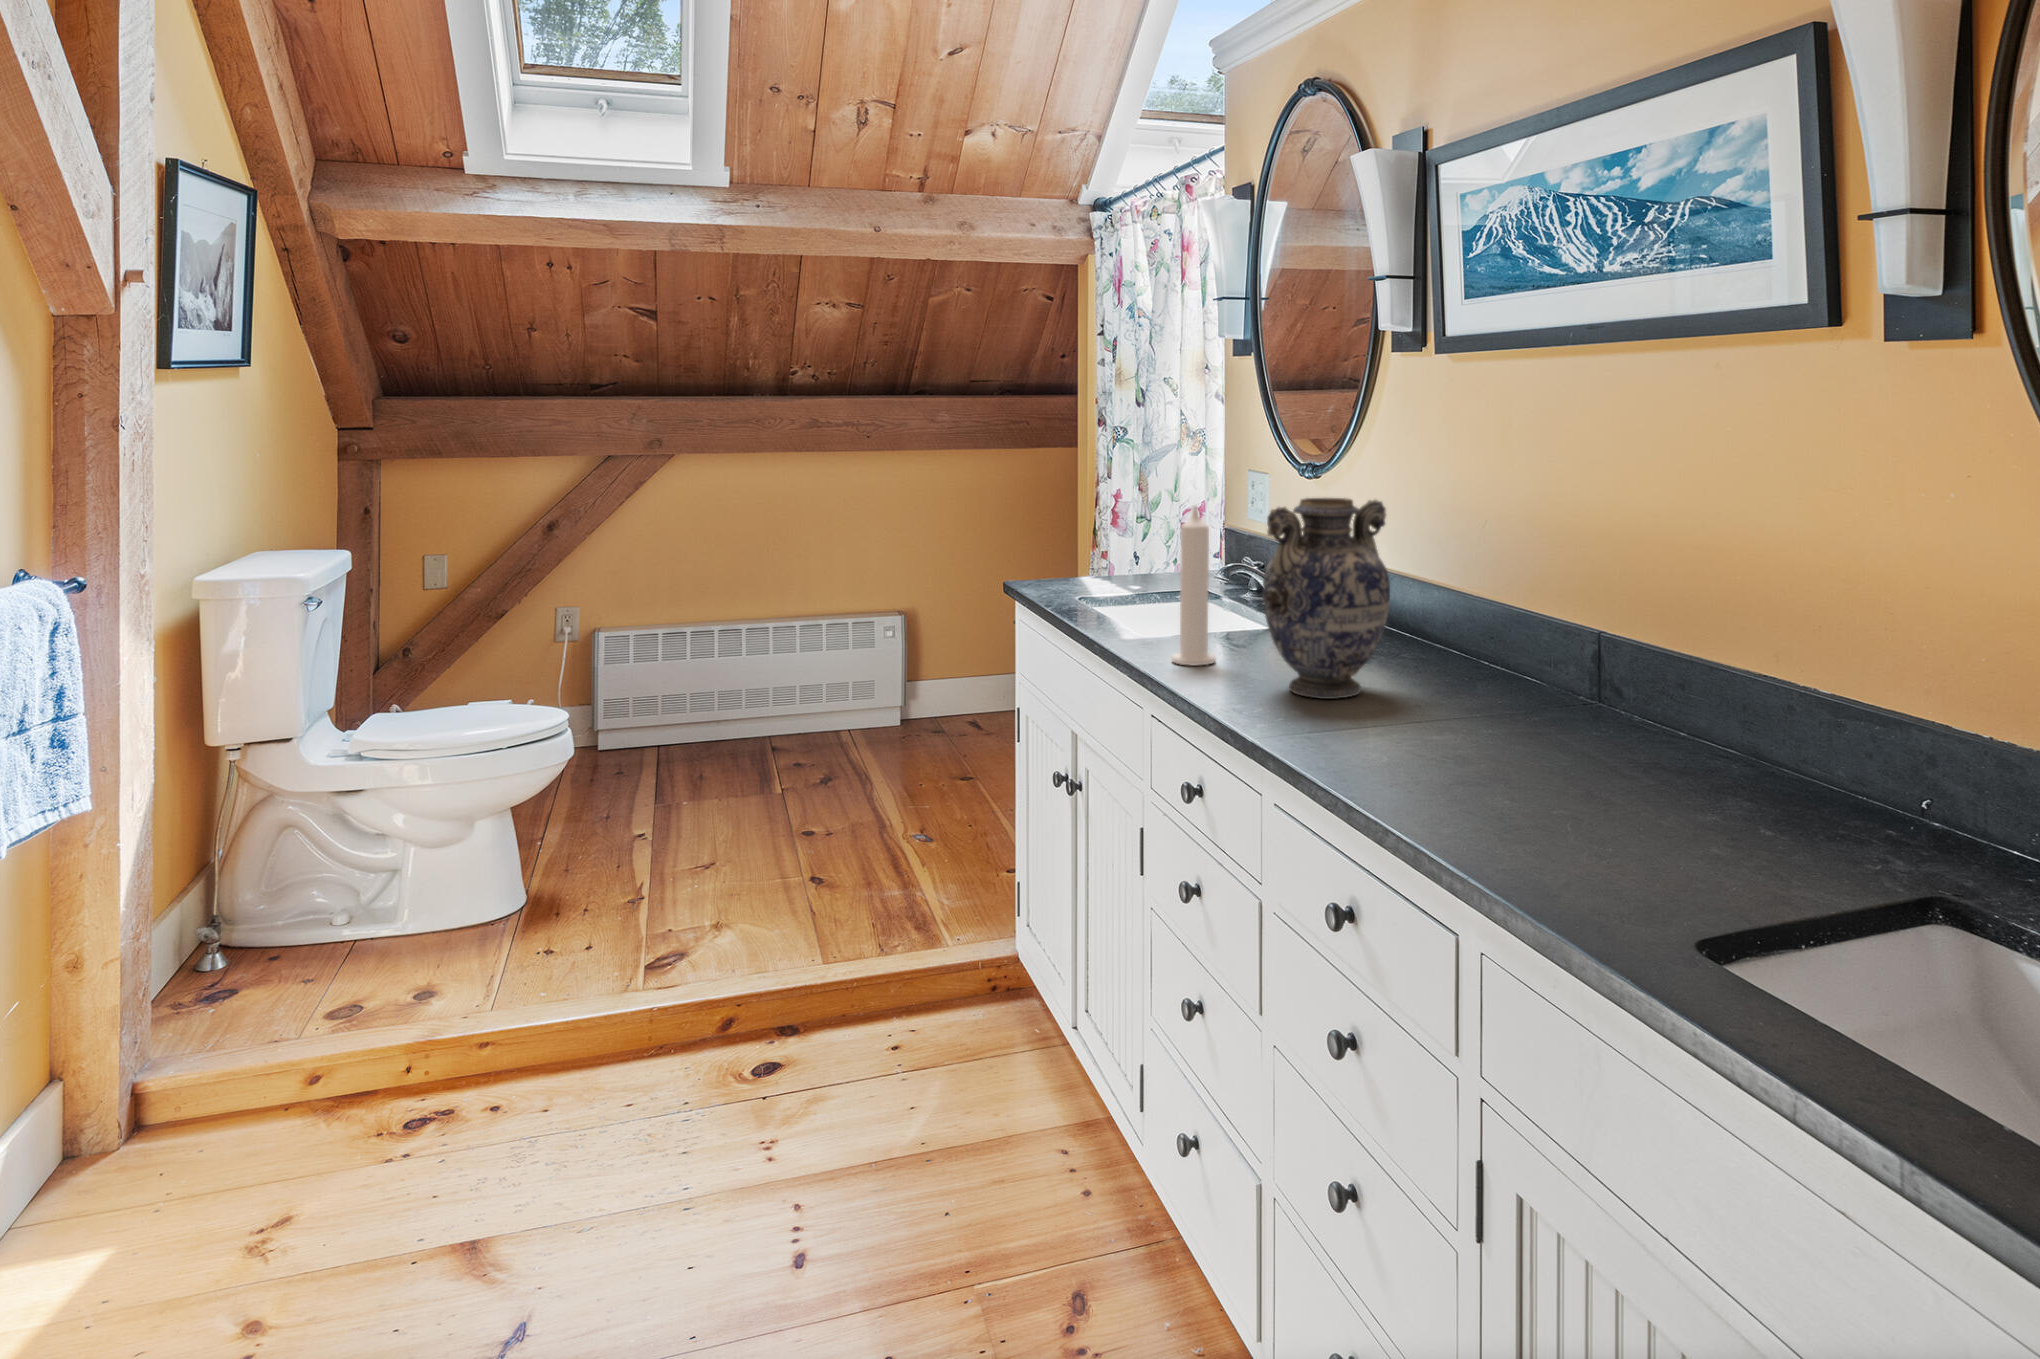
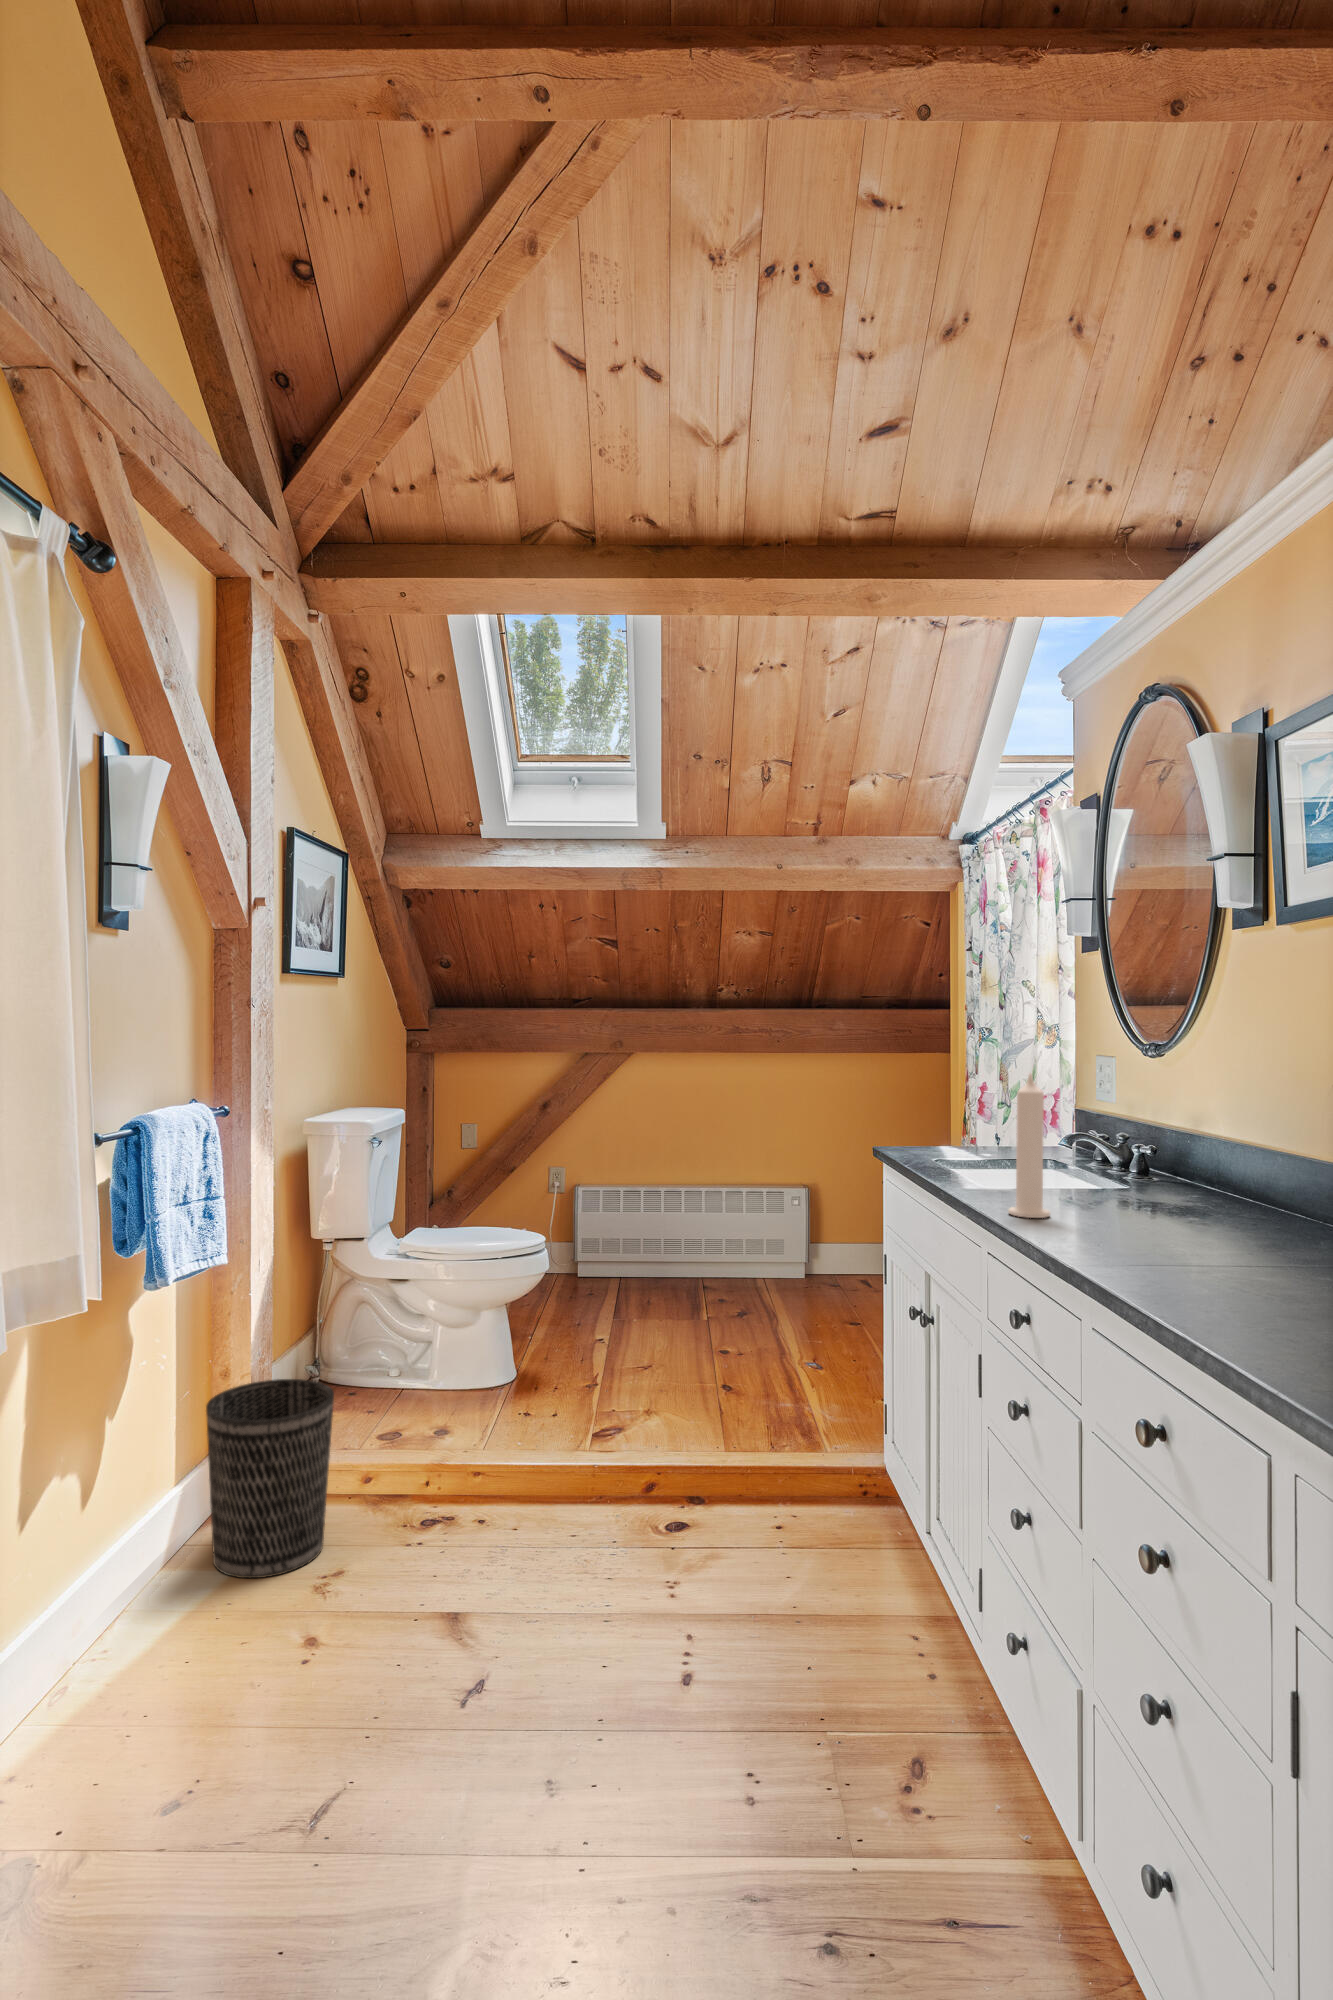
decorative vase: present [1263,498,1390,699] -> none [1093,1064,1224,1253]
wastebasket: none [48,959,266,1263] -> present [206,1379,334,1578]

